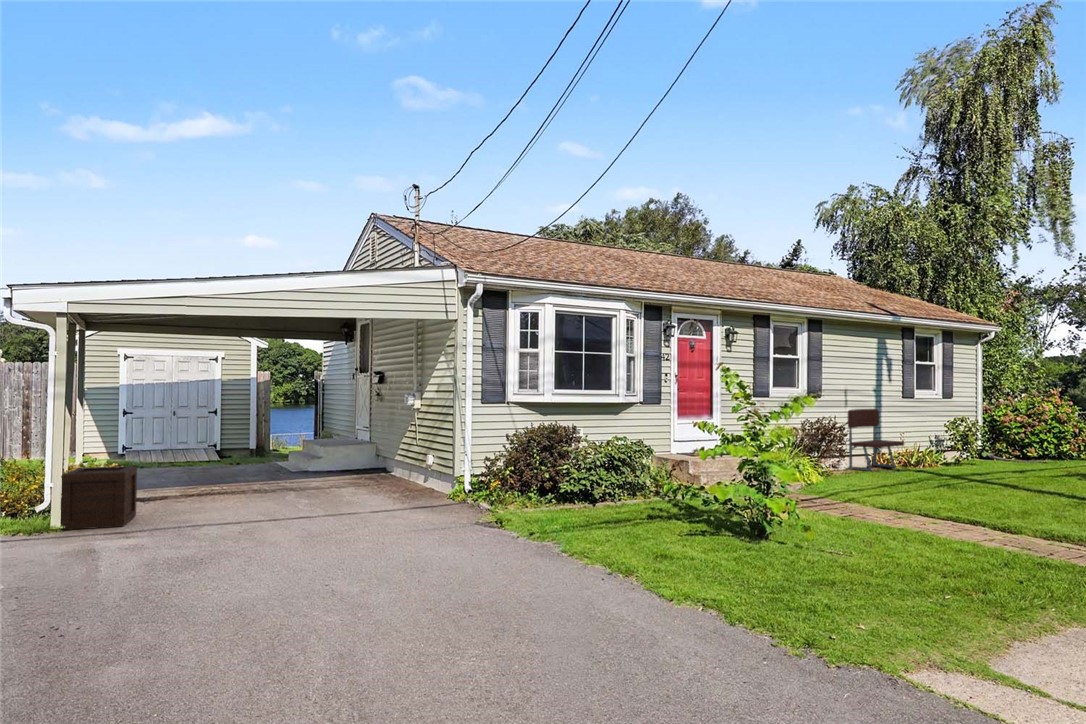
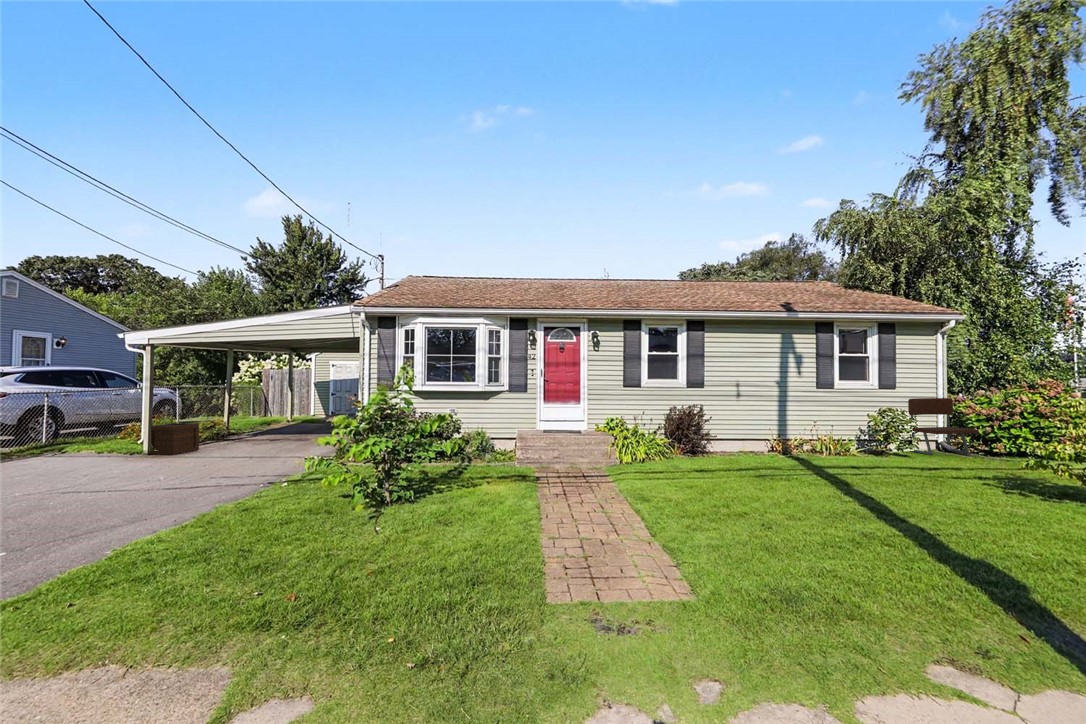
bench: present [848,409,904,471] -> present [908,398,978,455]

